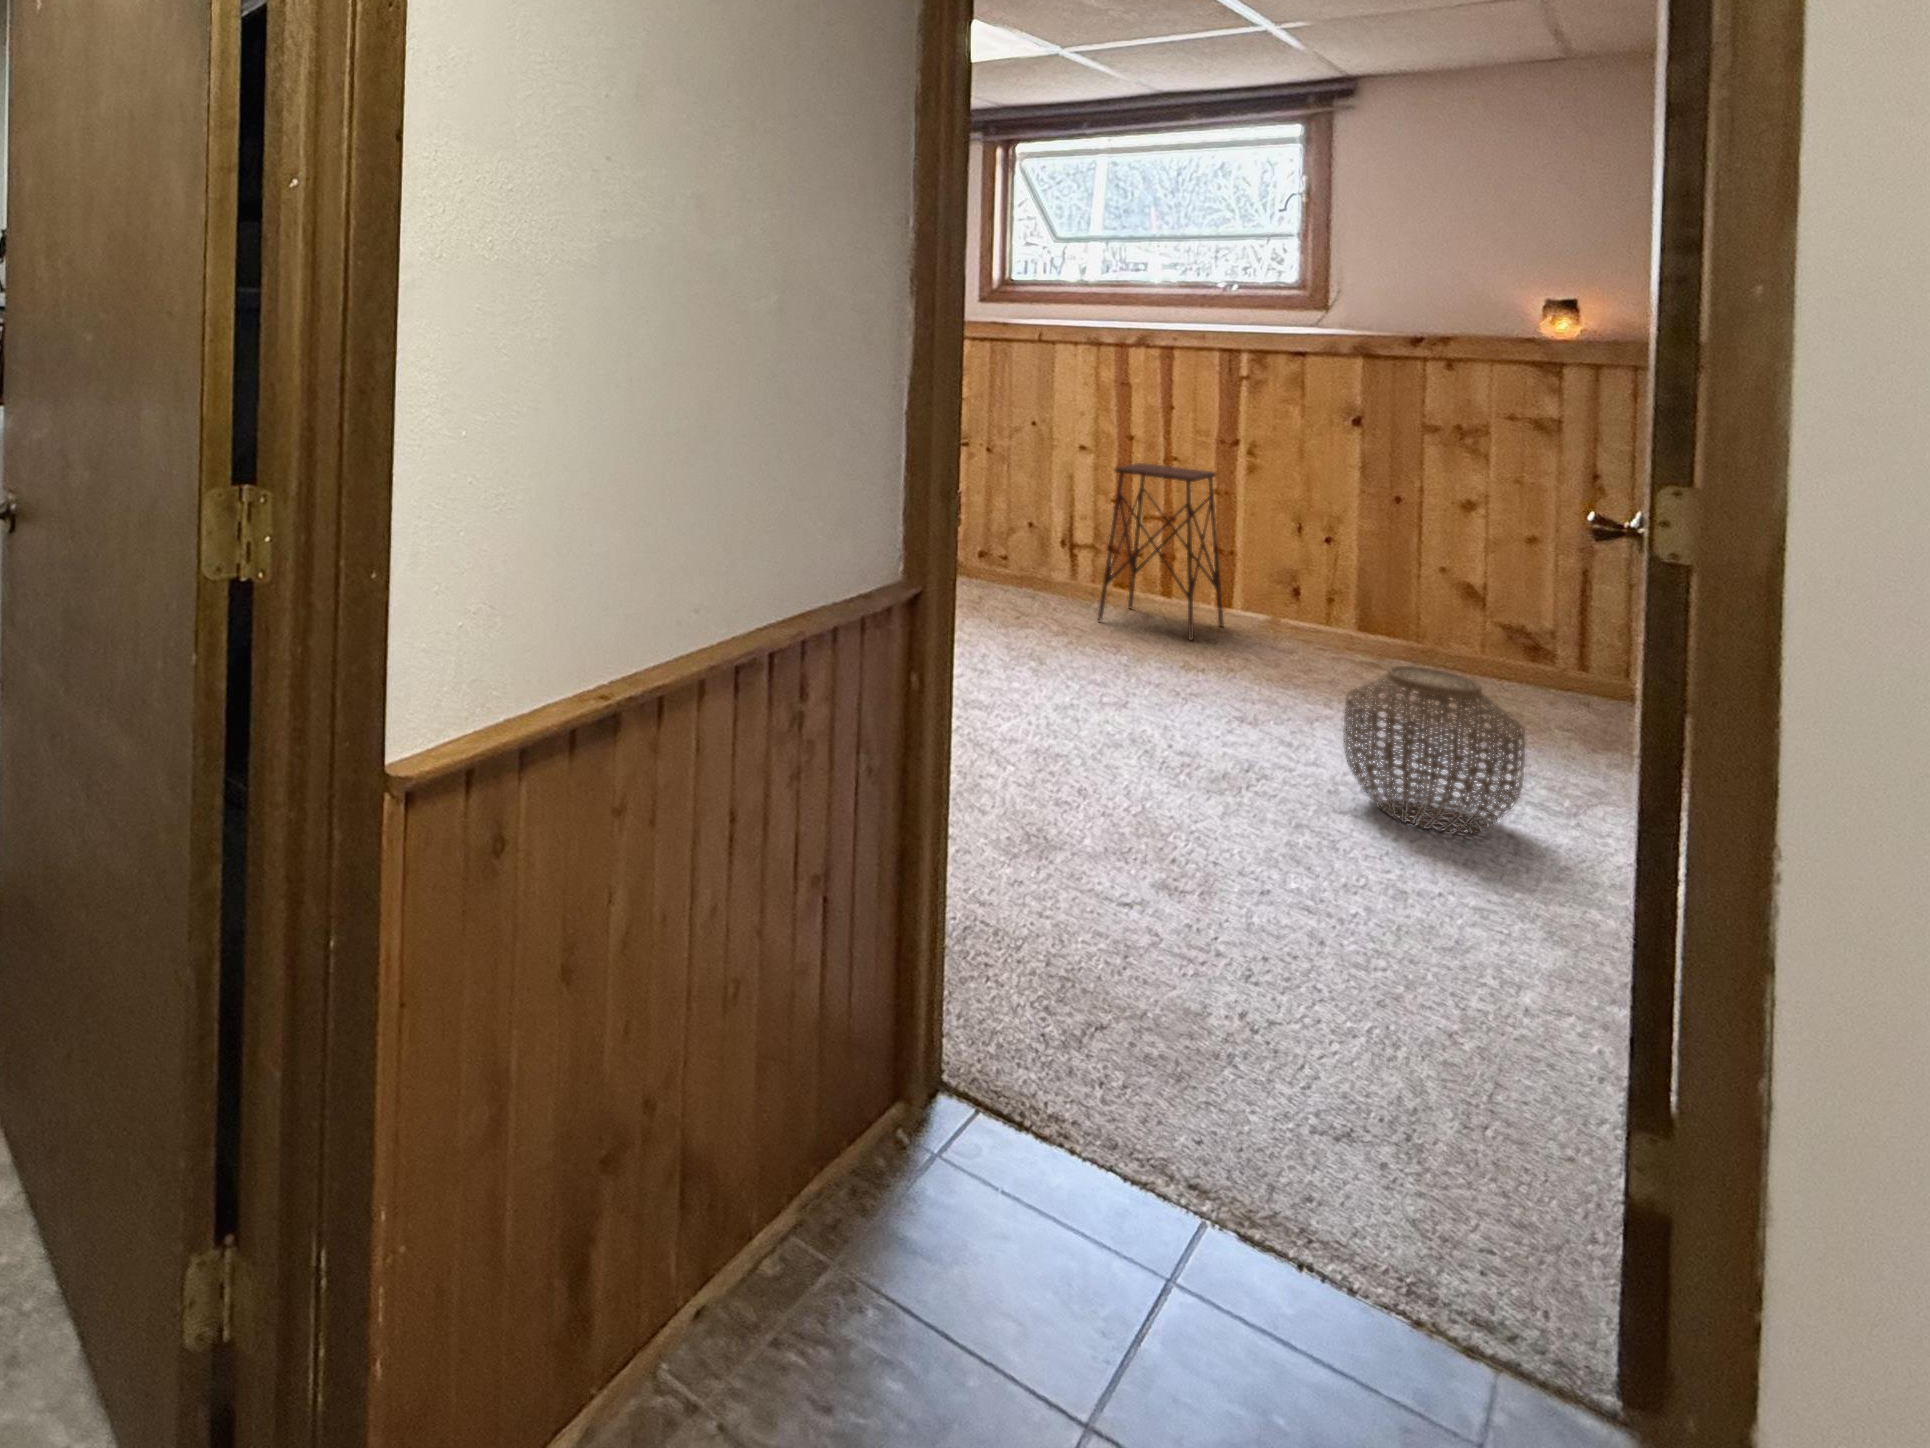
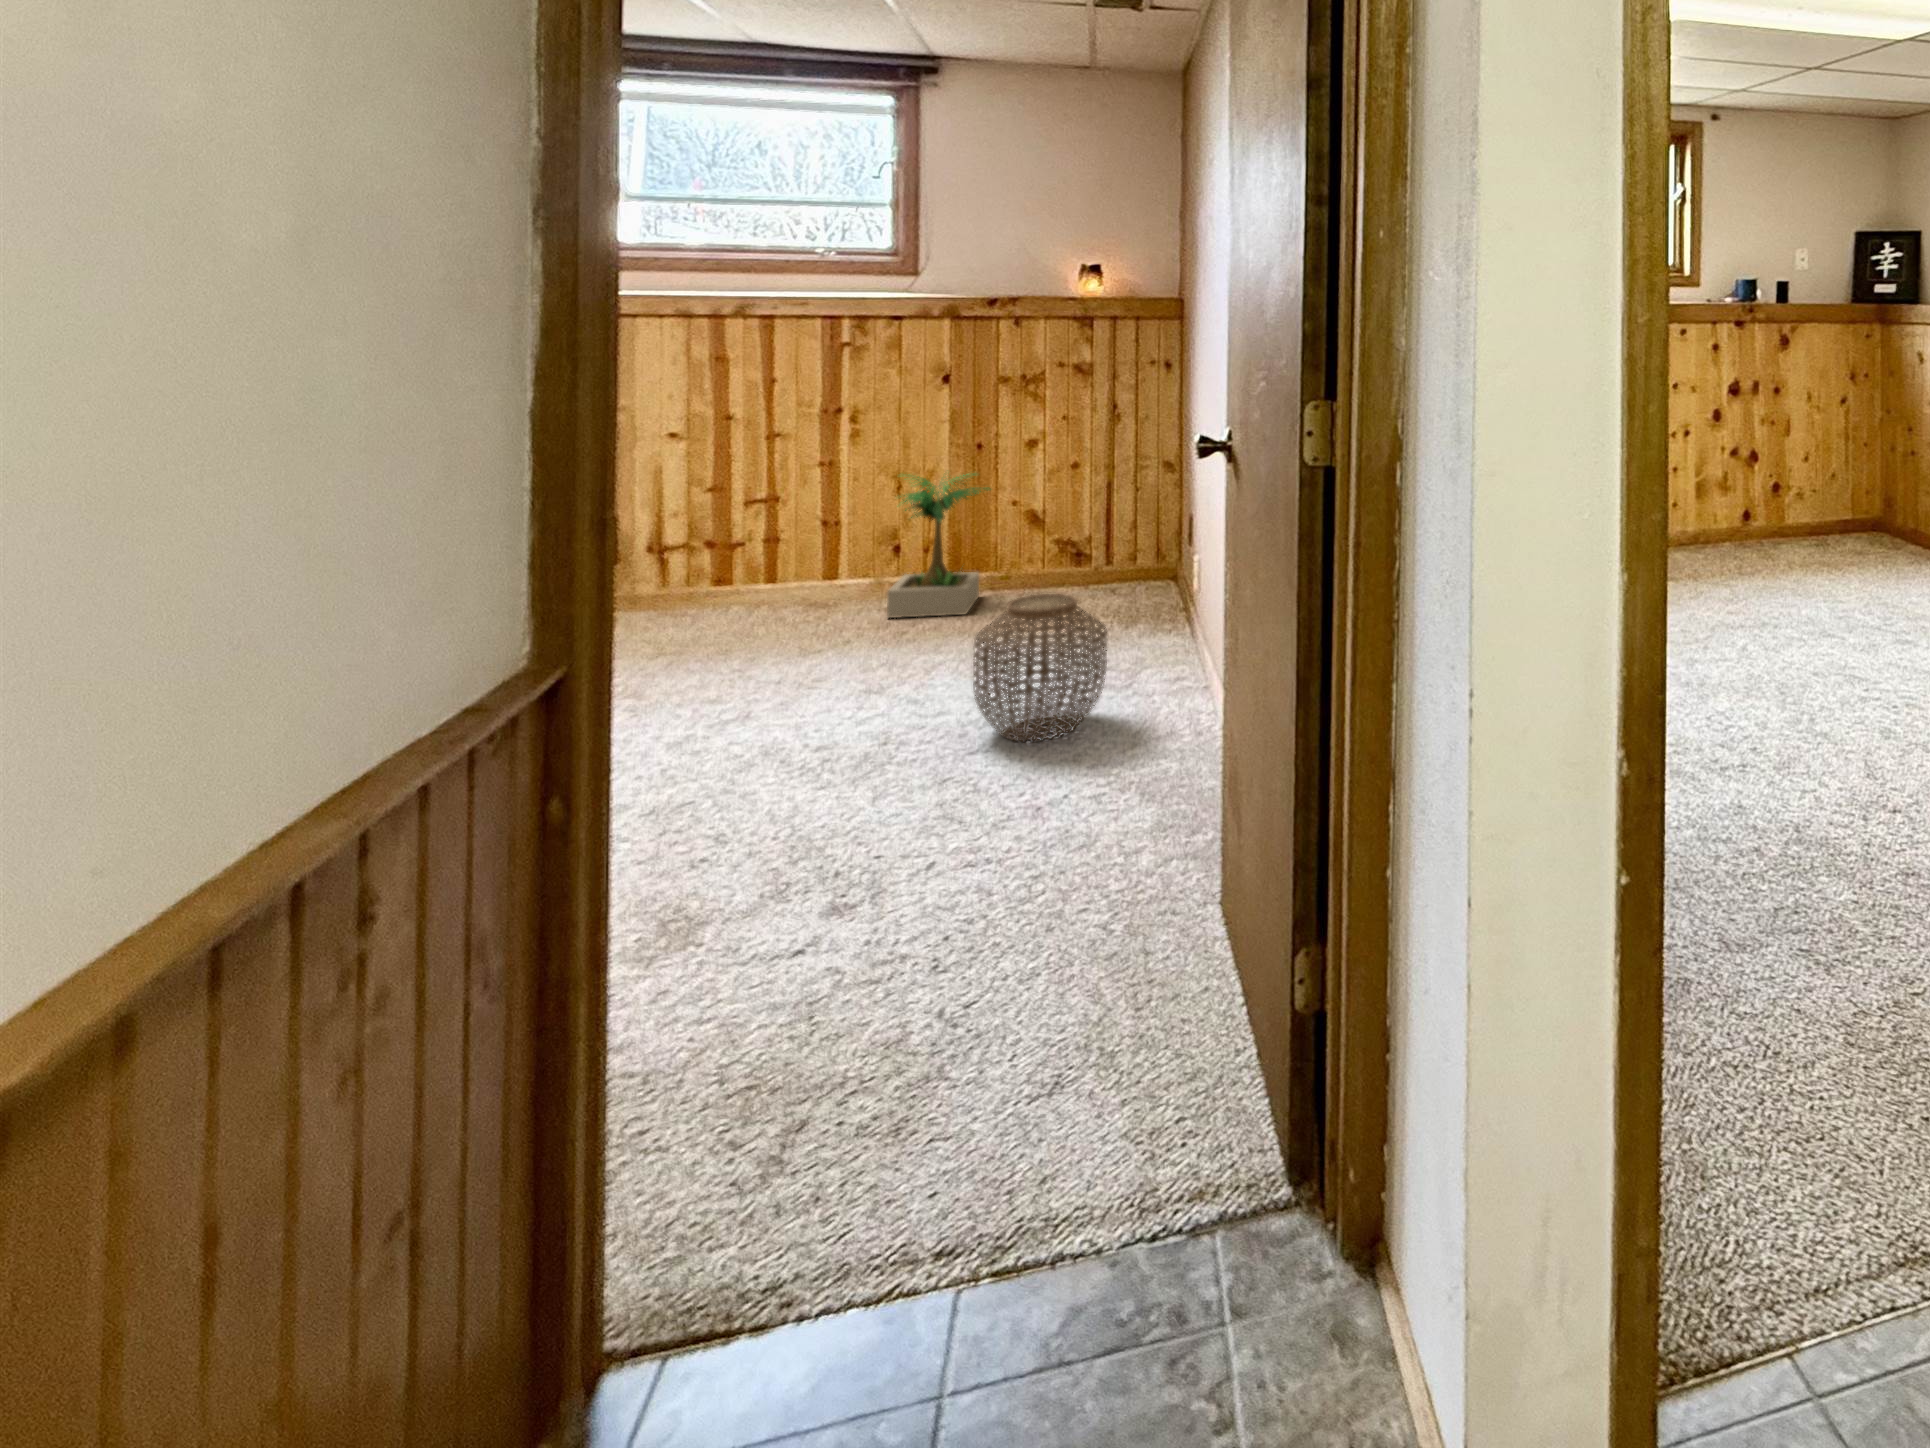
side table: present [1098,463,1224,640] -> none [698,444,832,630]
potted plant: none [1277,512,1418,677] -> present [887,474,989,618]

